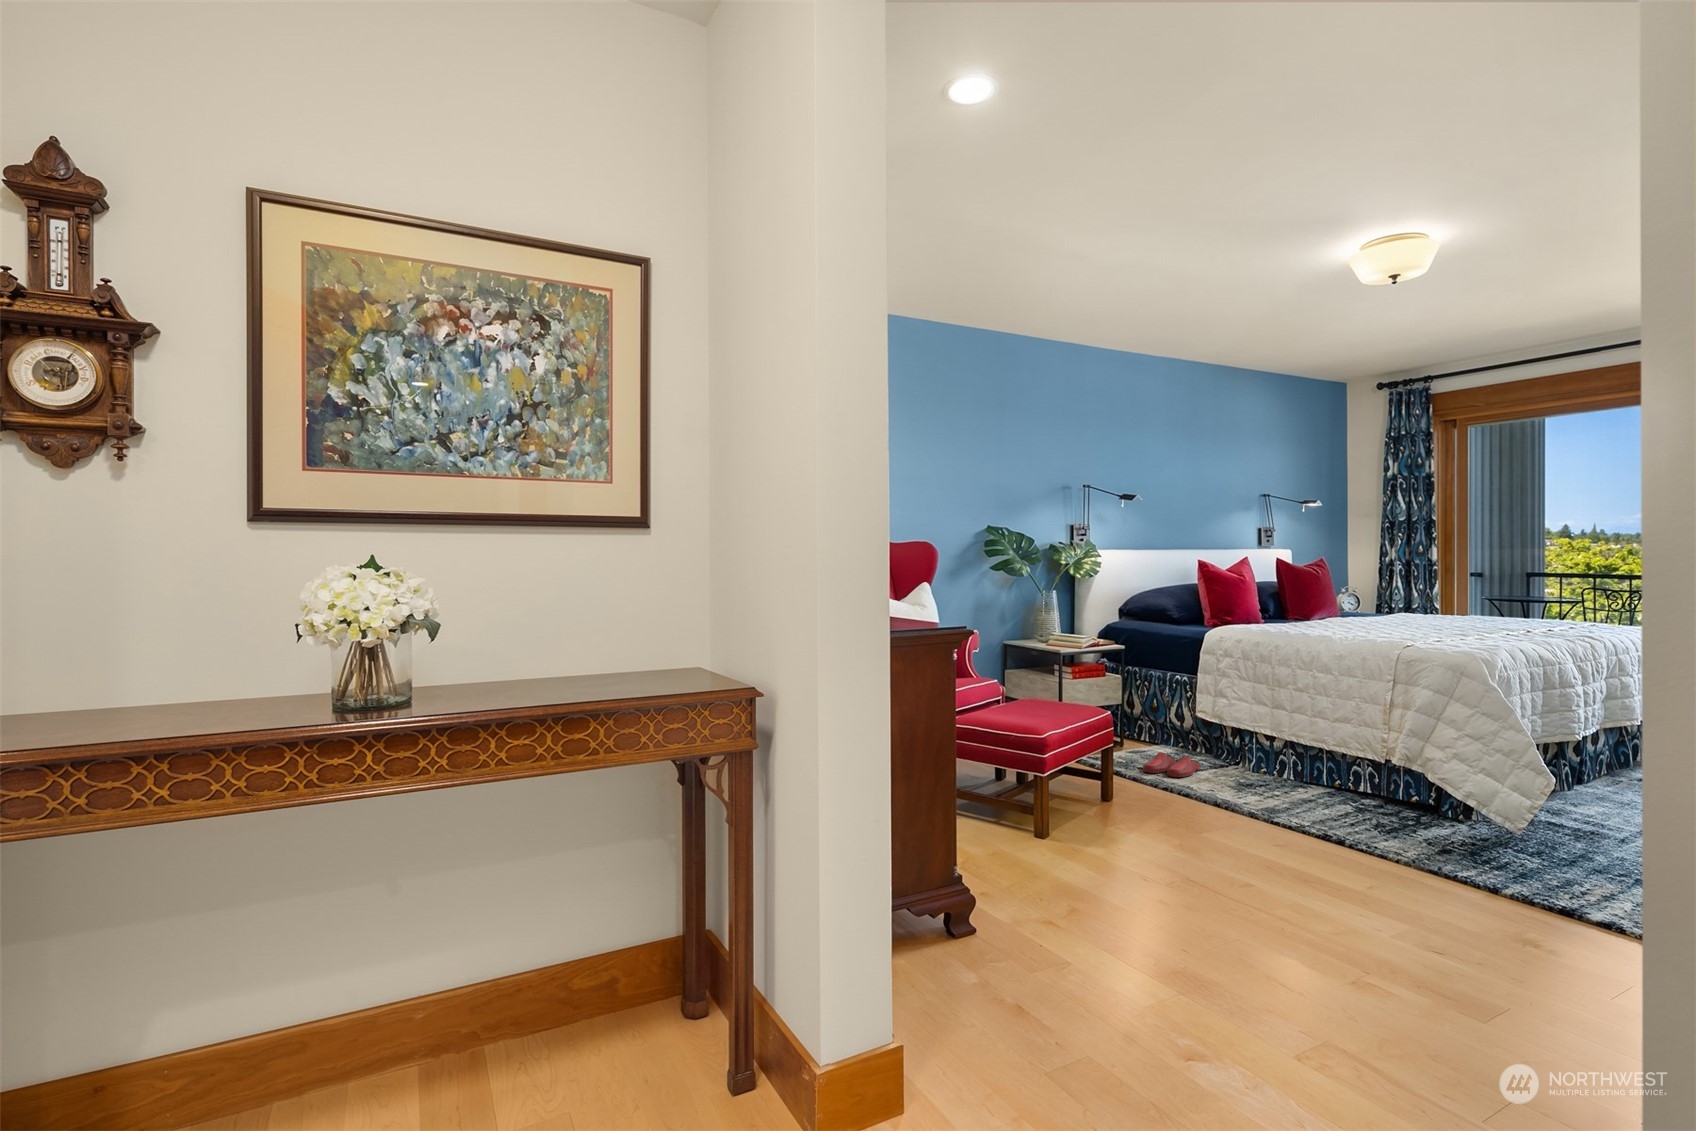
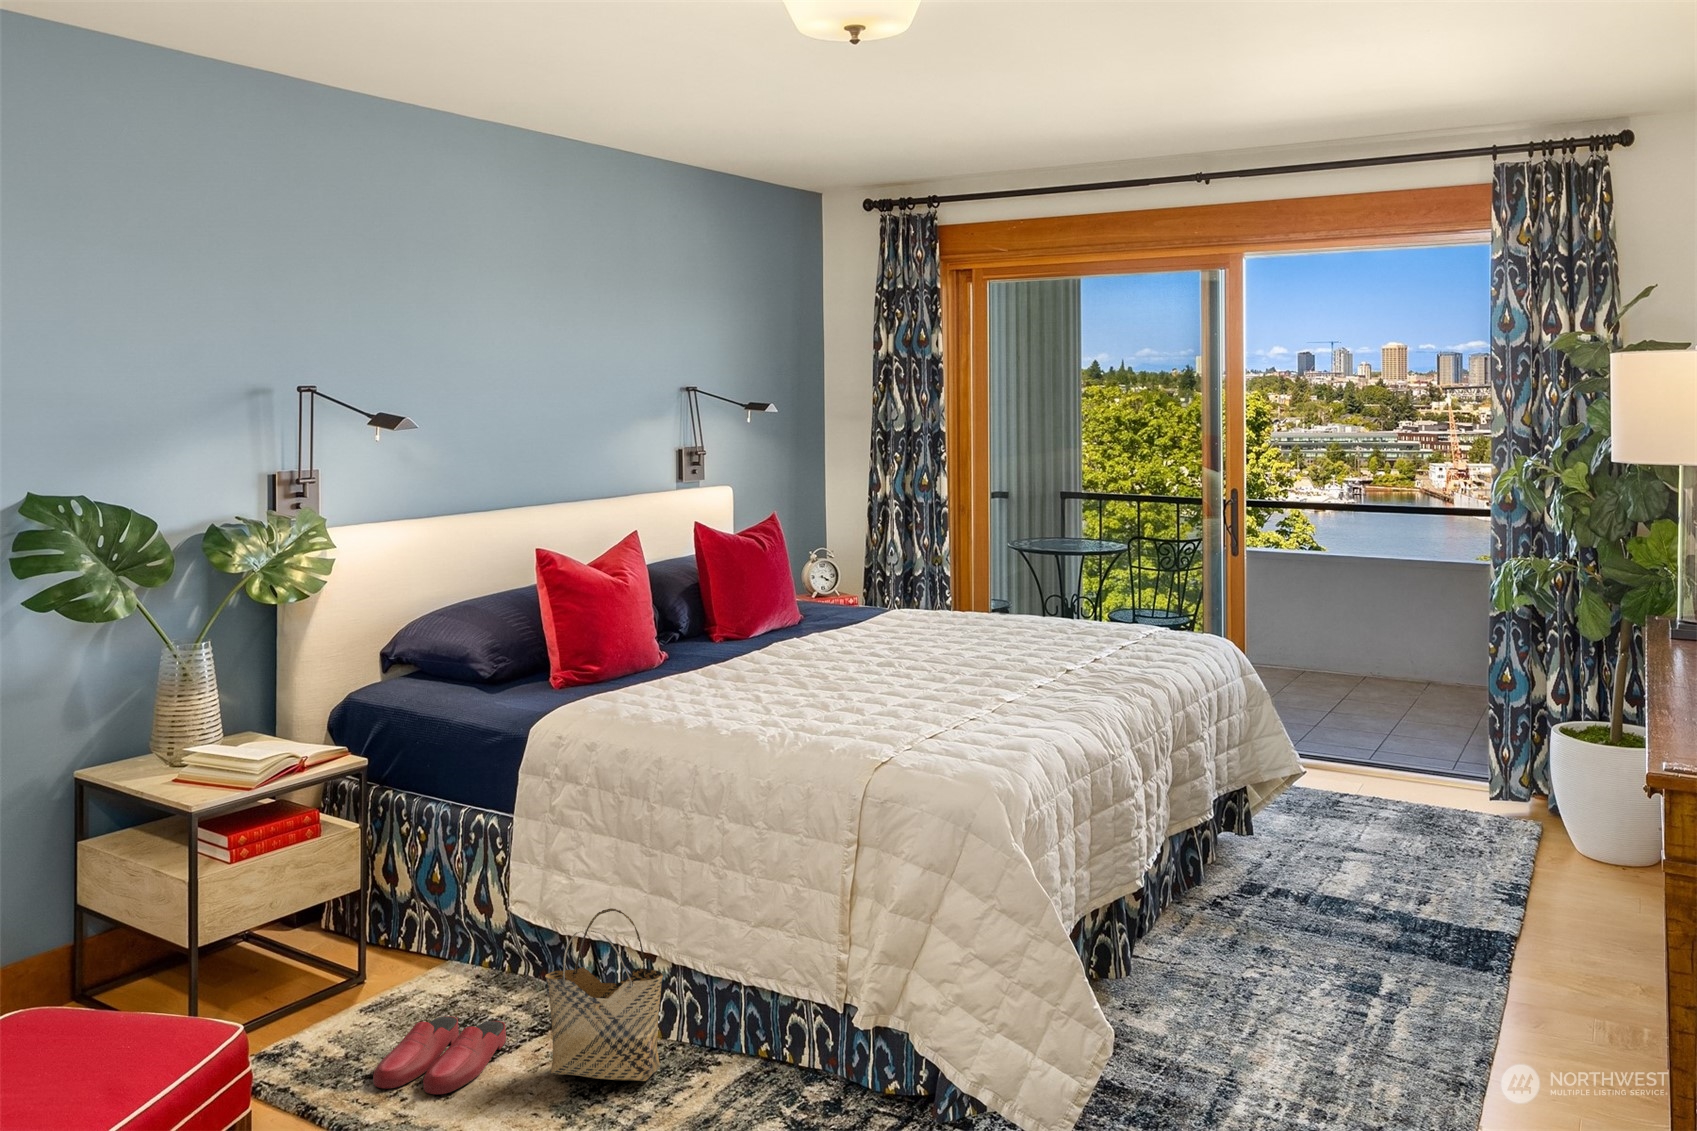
woven basket: none [1225,708,1285,785] -> present [545,908,663,1081]

